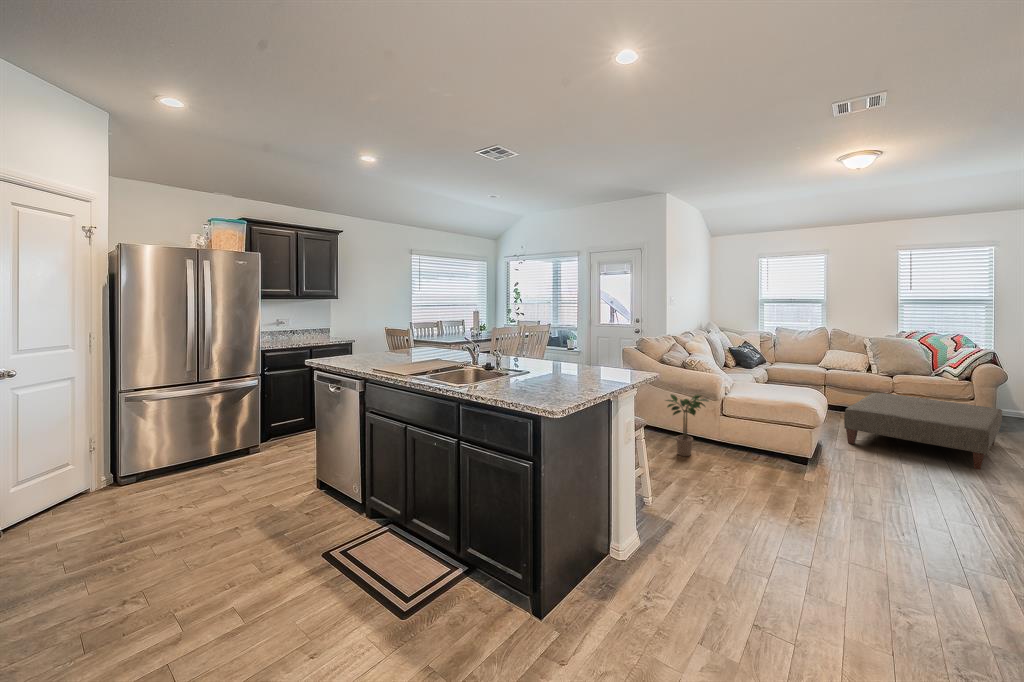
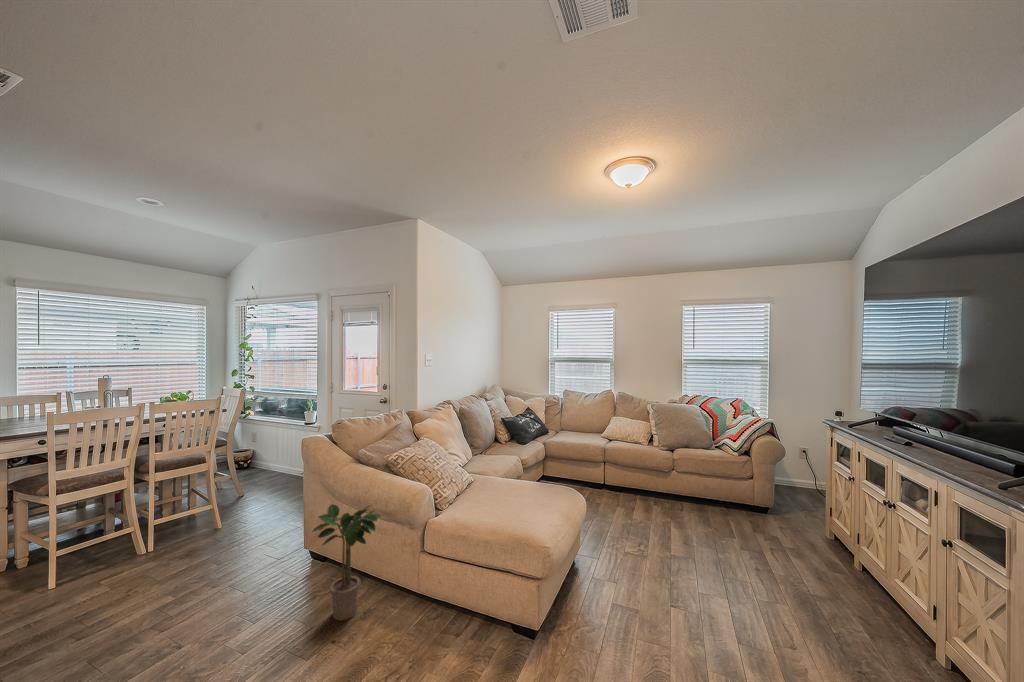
ottoman: present [844,393,1002,470] -> none [605,475,787,615]

